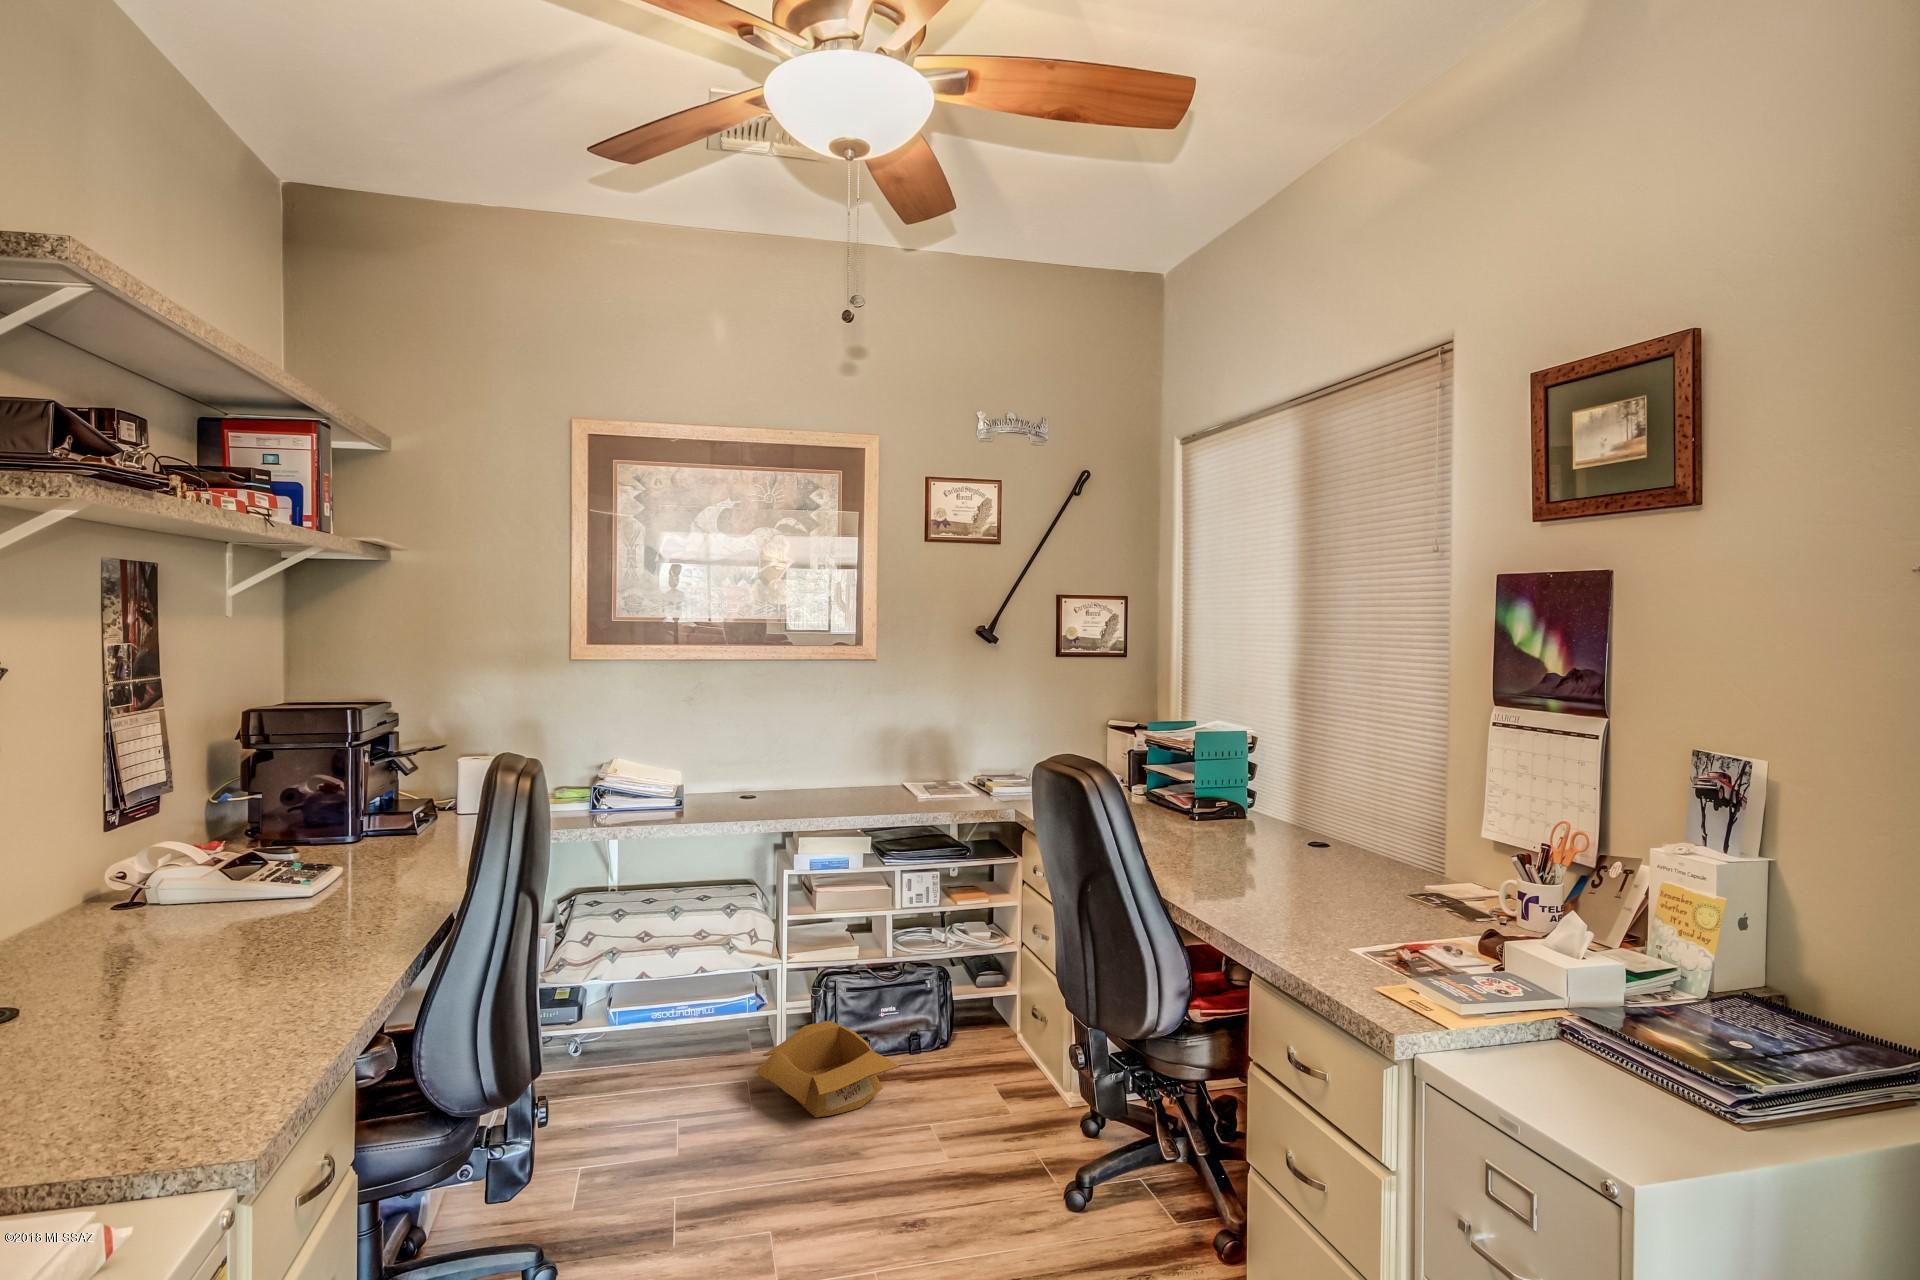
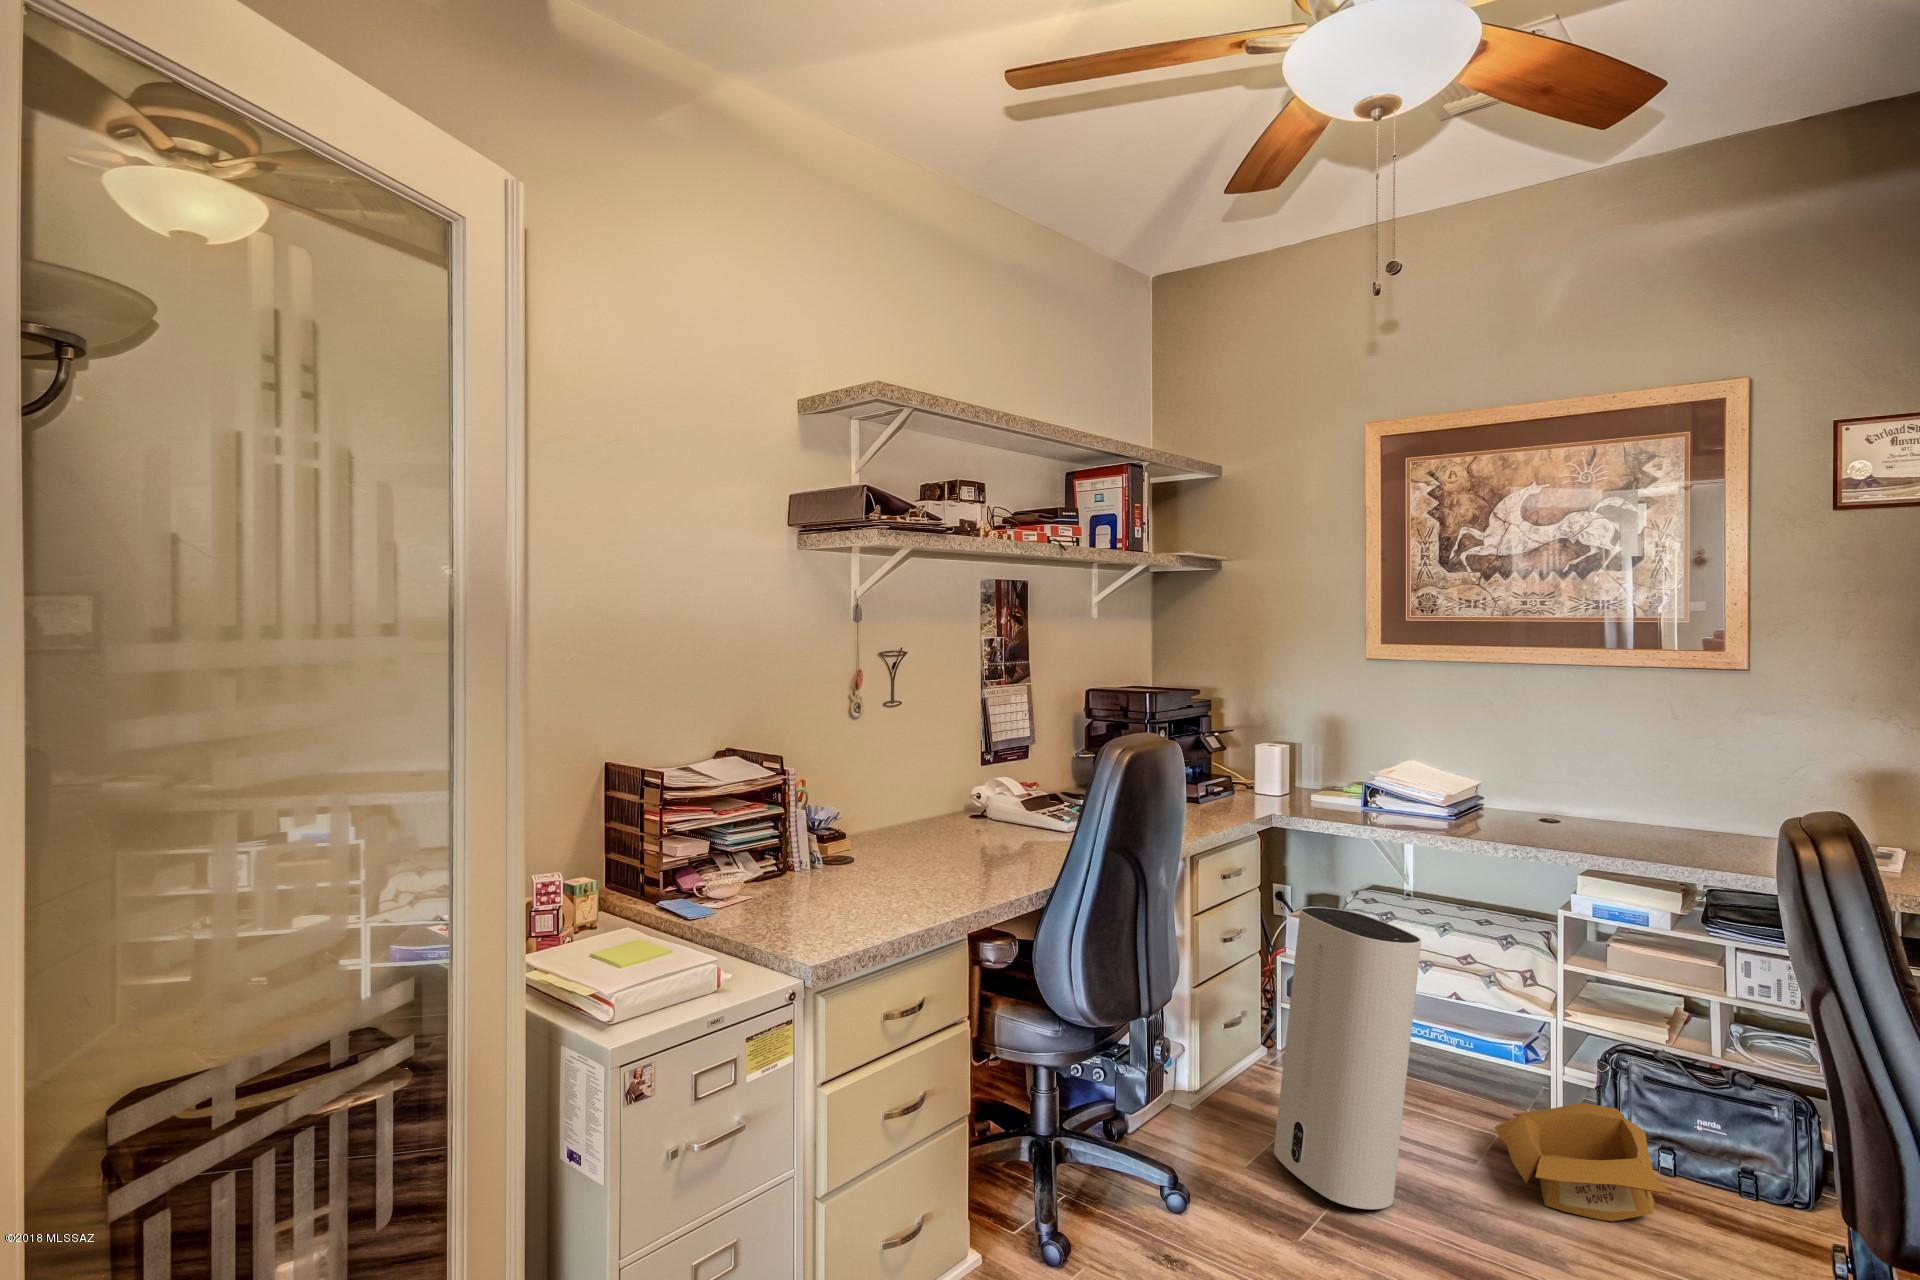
air purifier: none [589,911,737,1197] -> present [1274,907,1421,1209]

